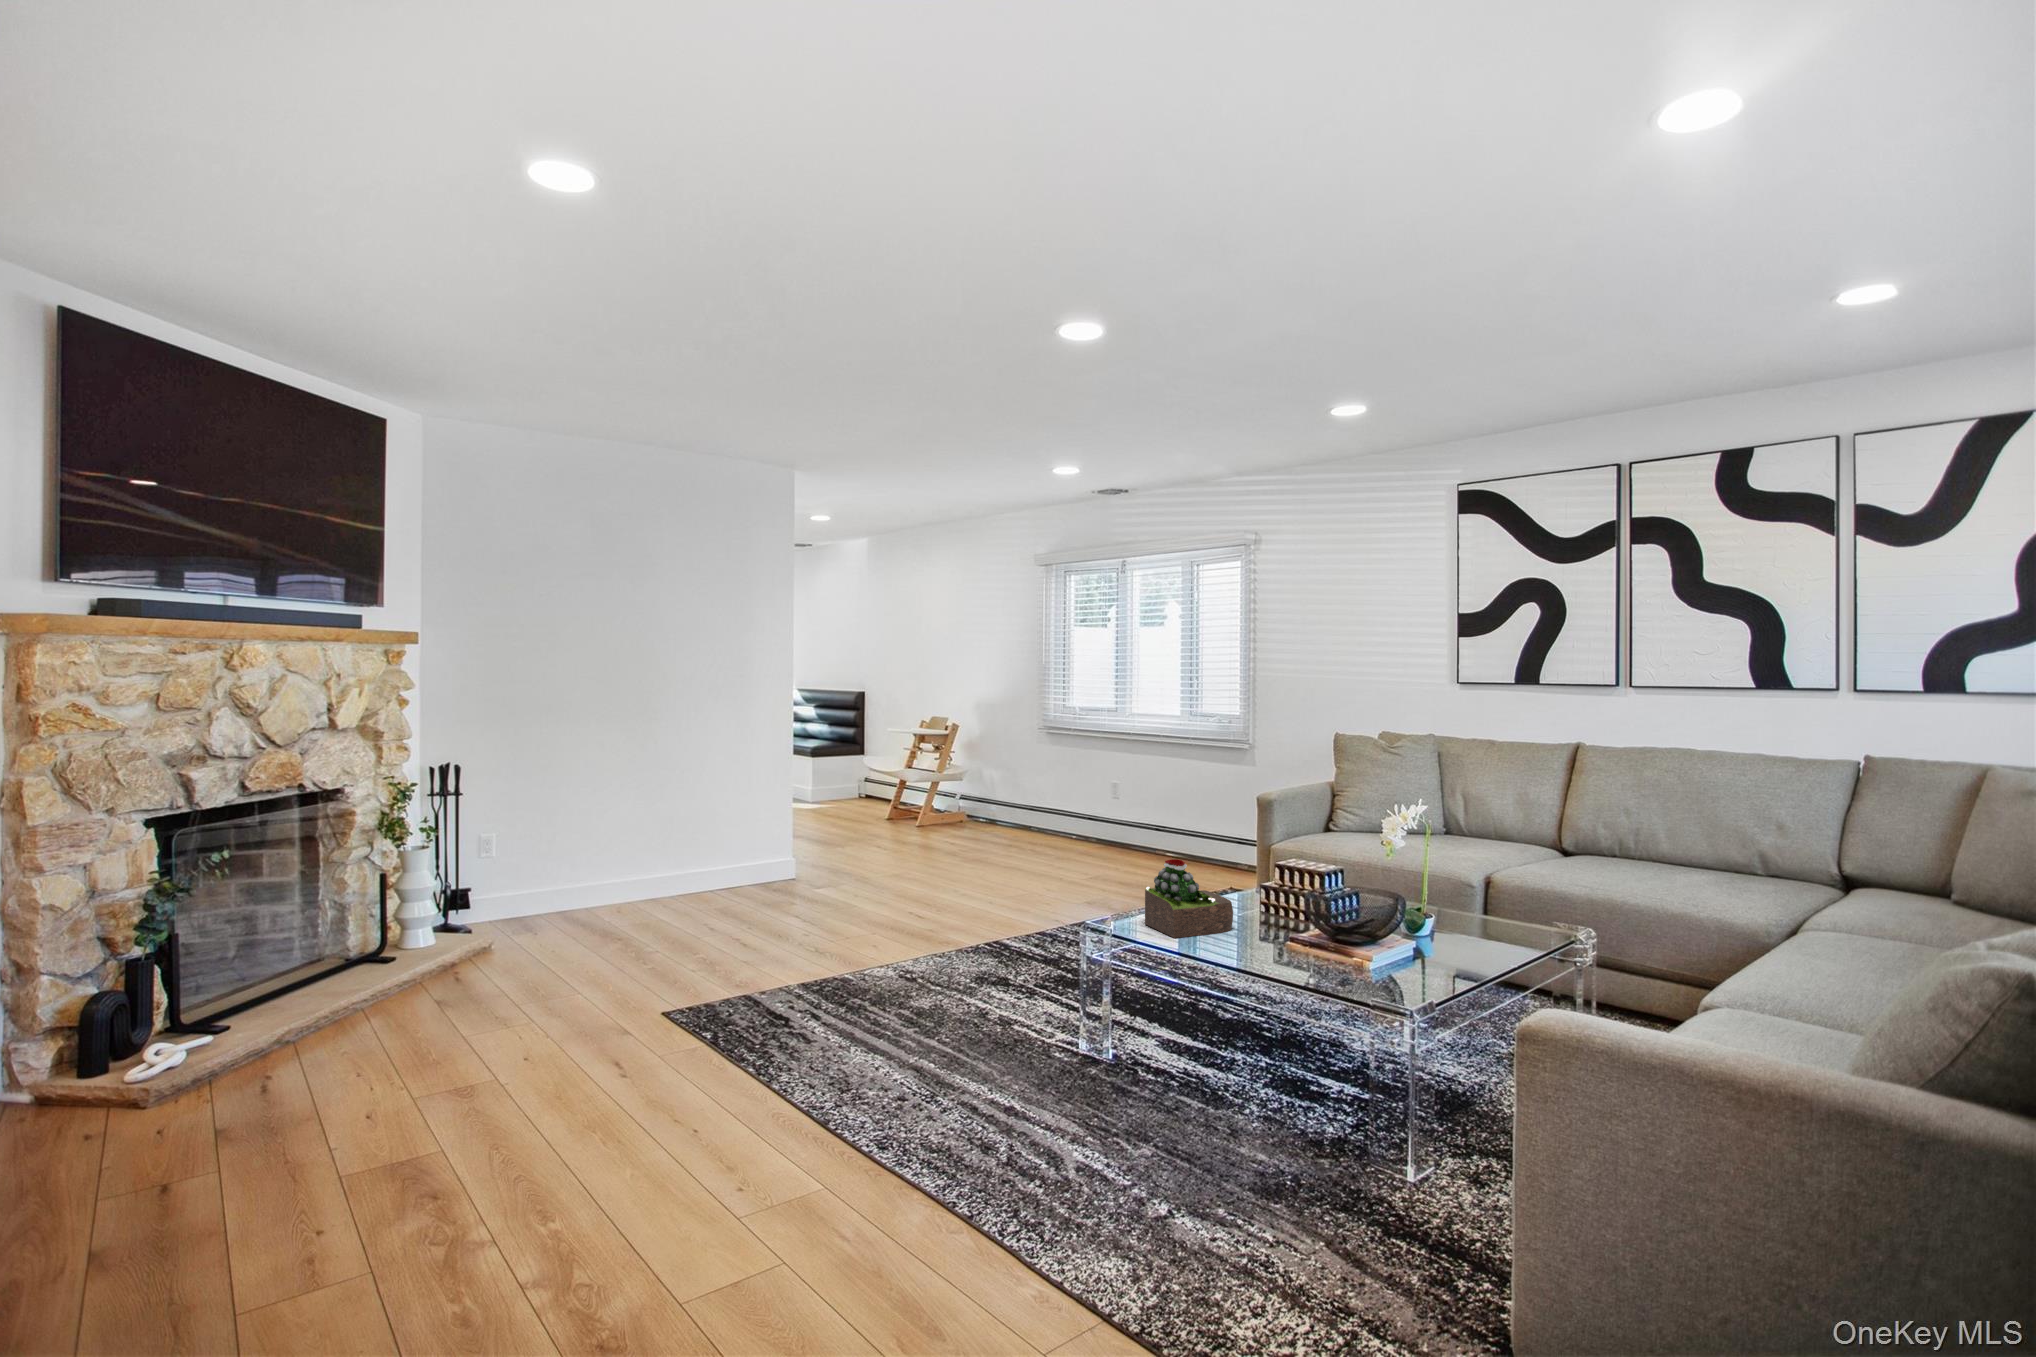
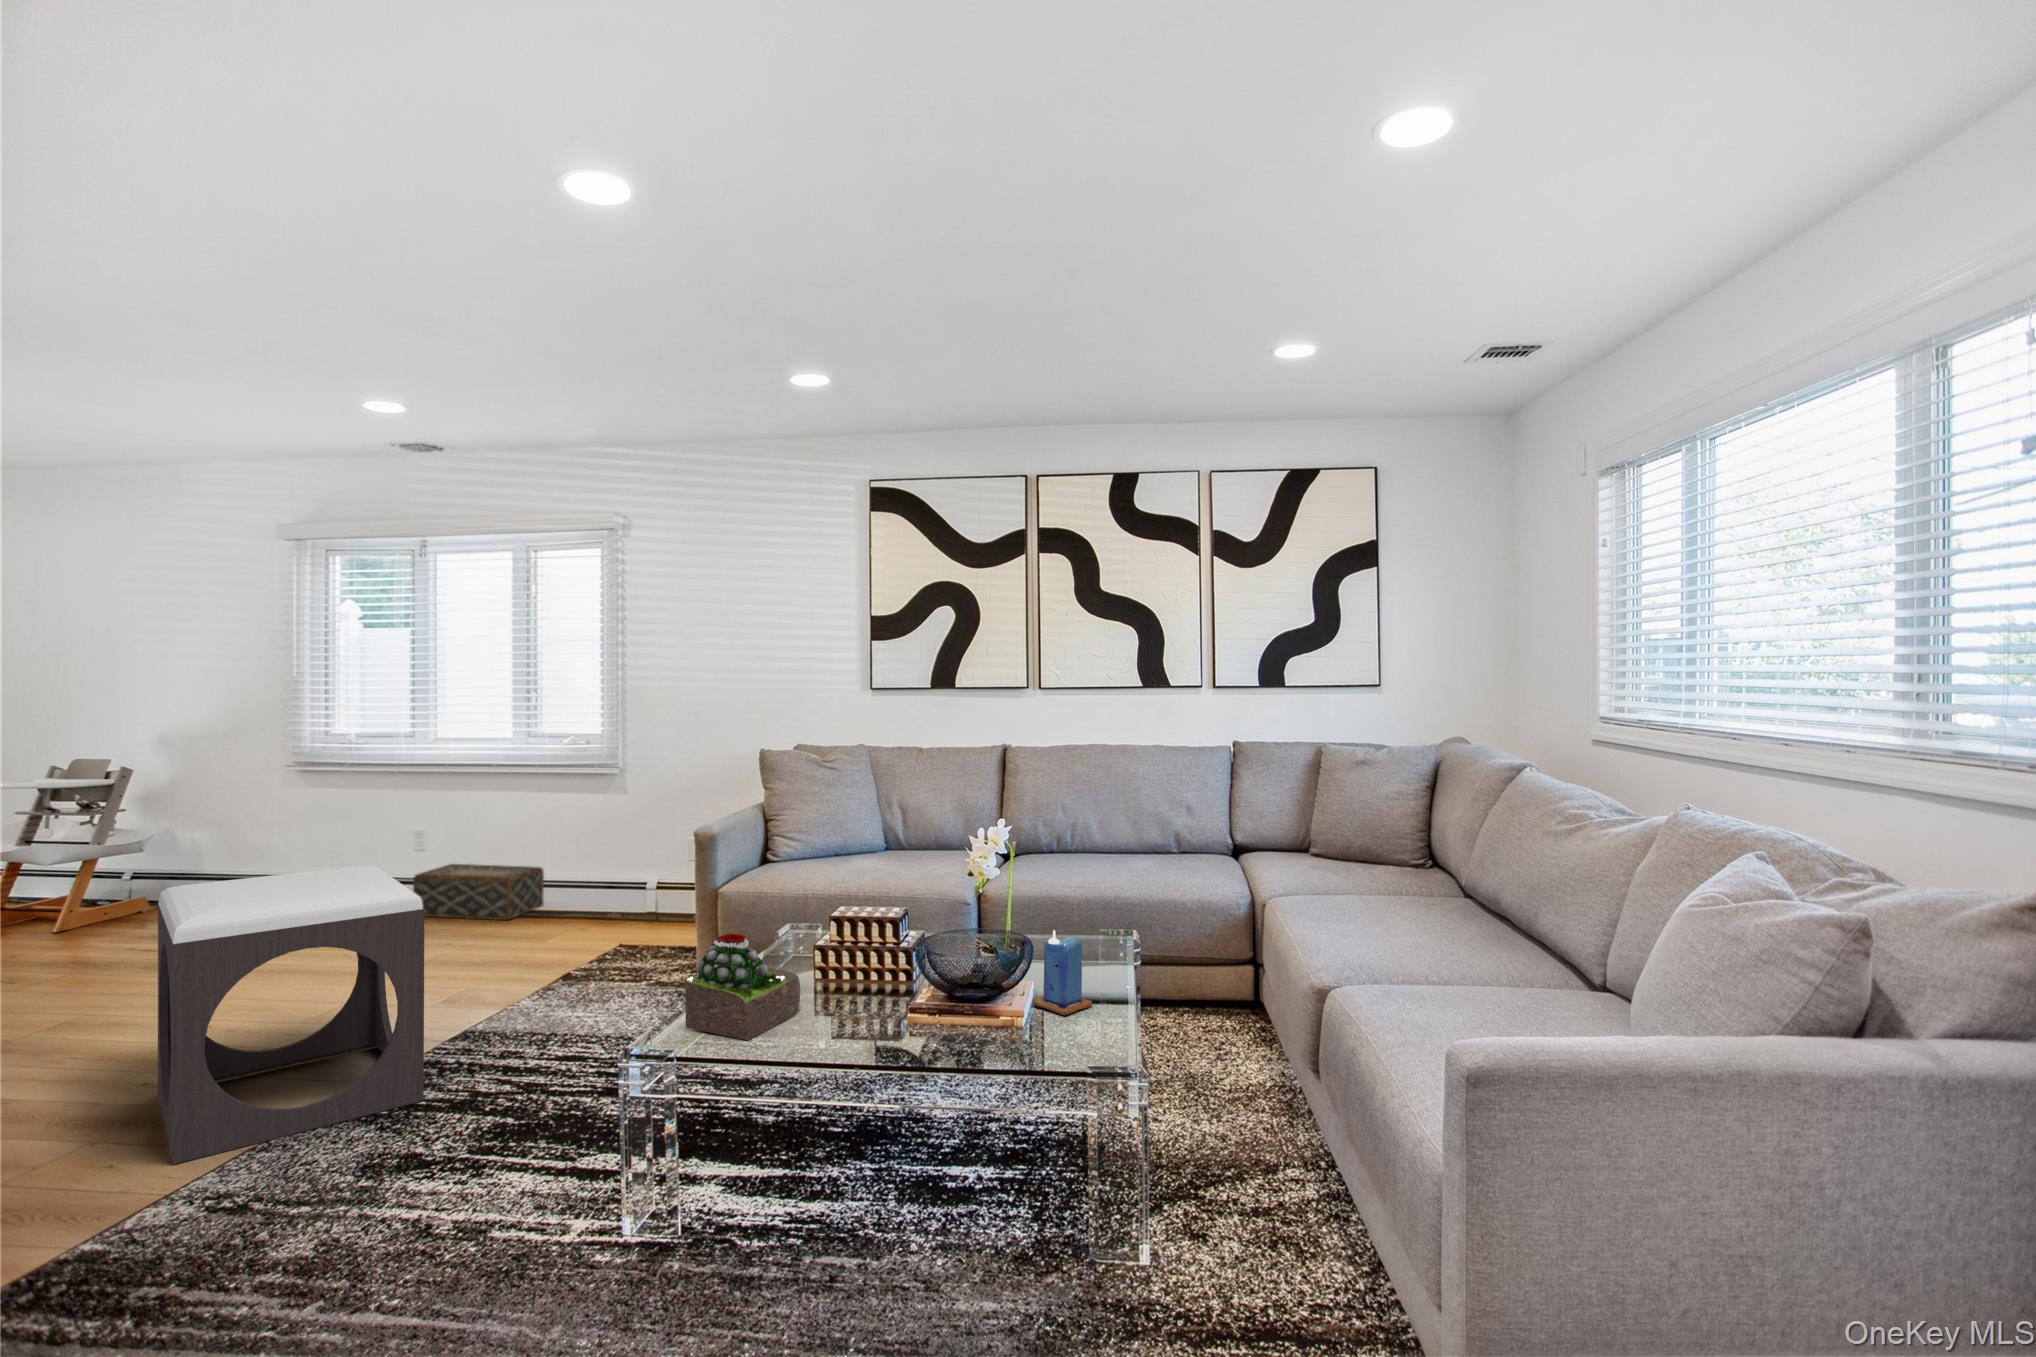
footstool: none [900,796,1031,954] -> present [158,865,425,1165]
woven basket: none [1104,818,1191,864] -> present [413,864,544,920]
candle: none [1420,897,1476,975] -> present [1033,930,1092,1016]

